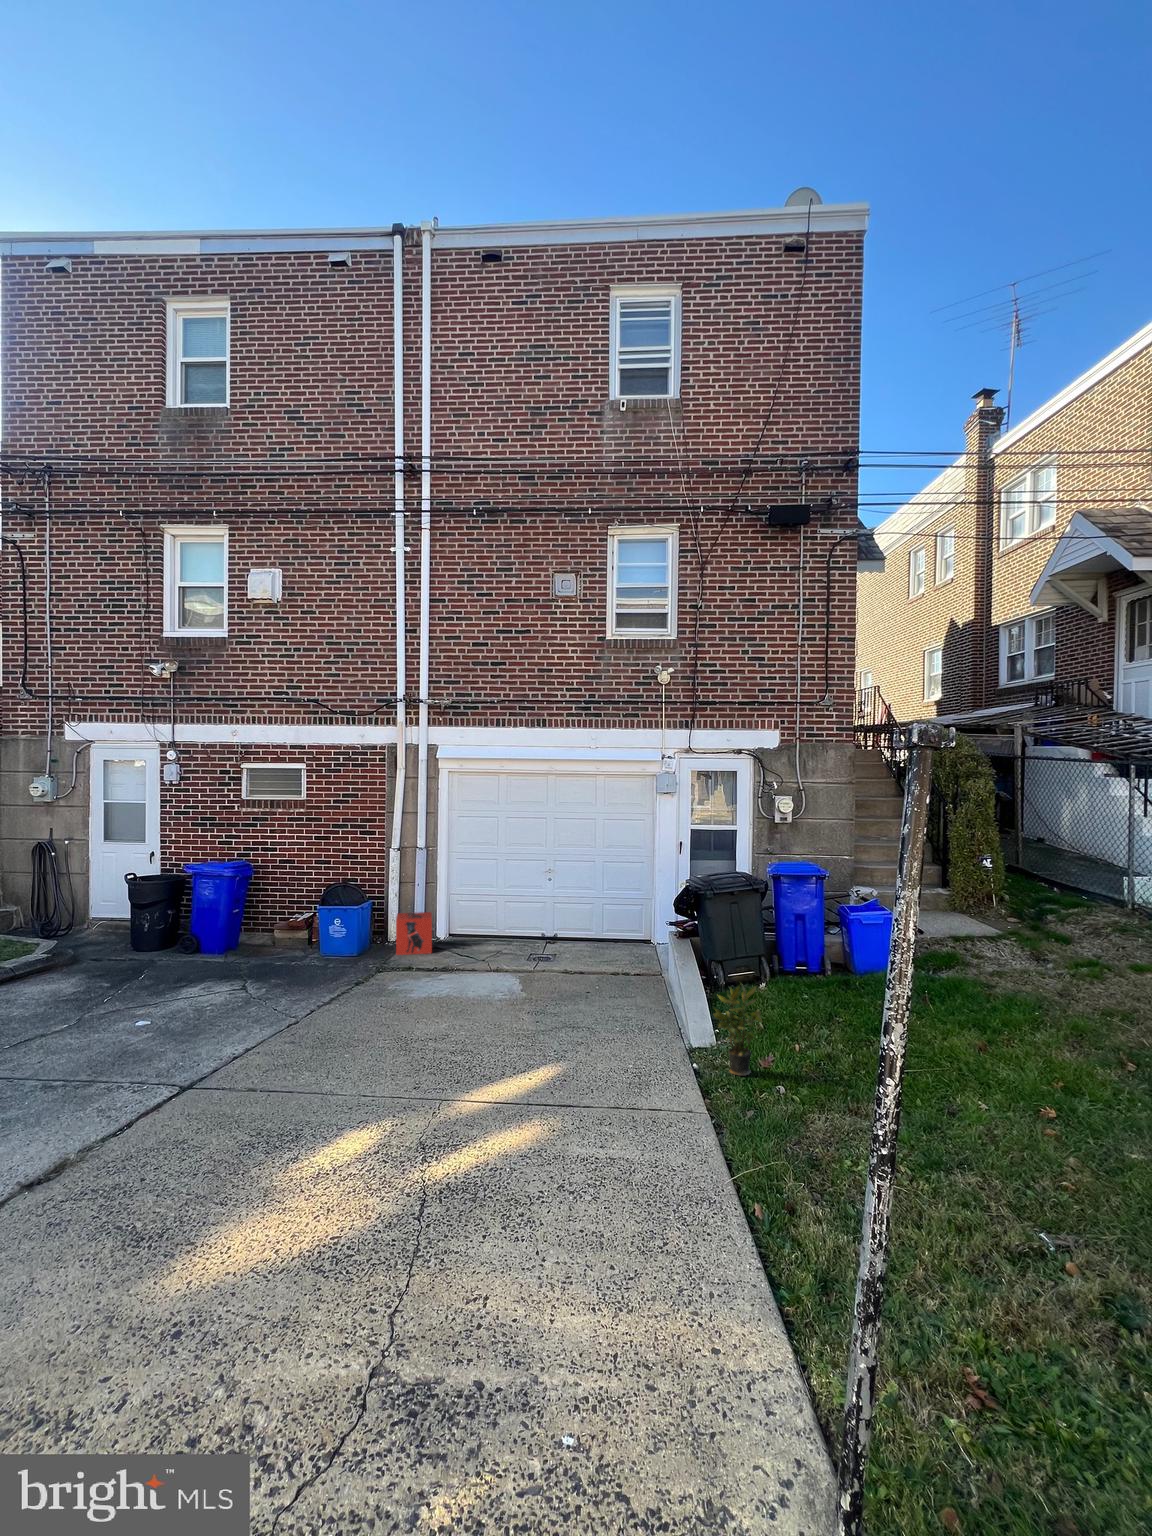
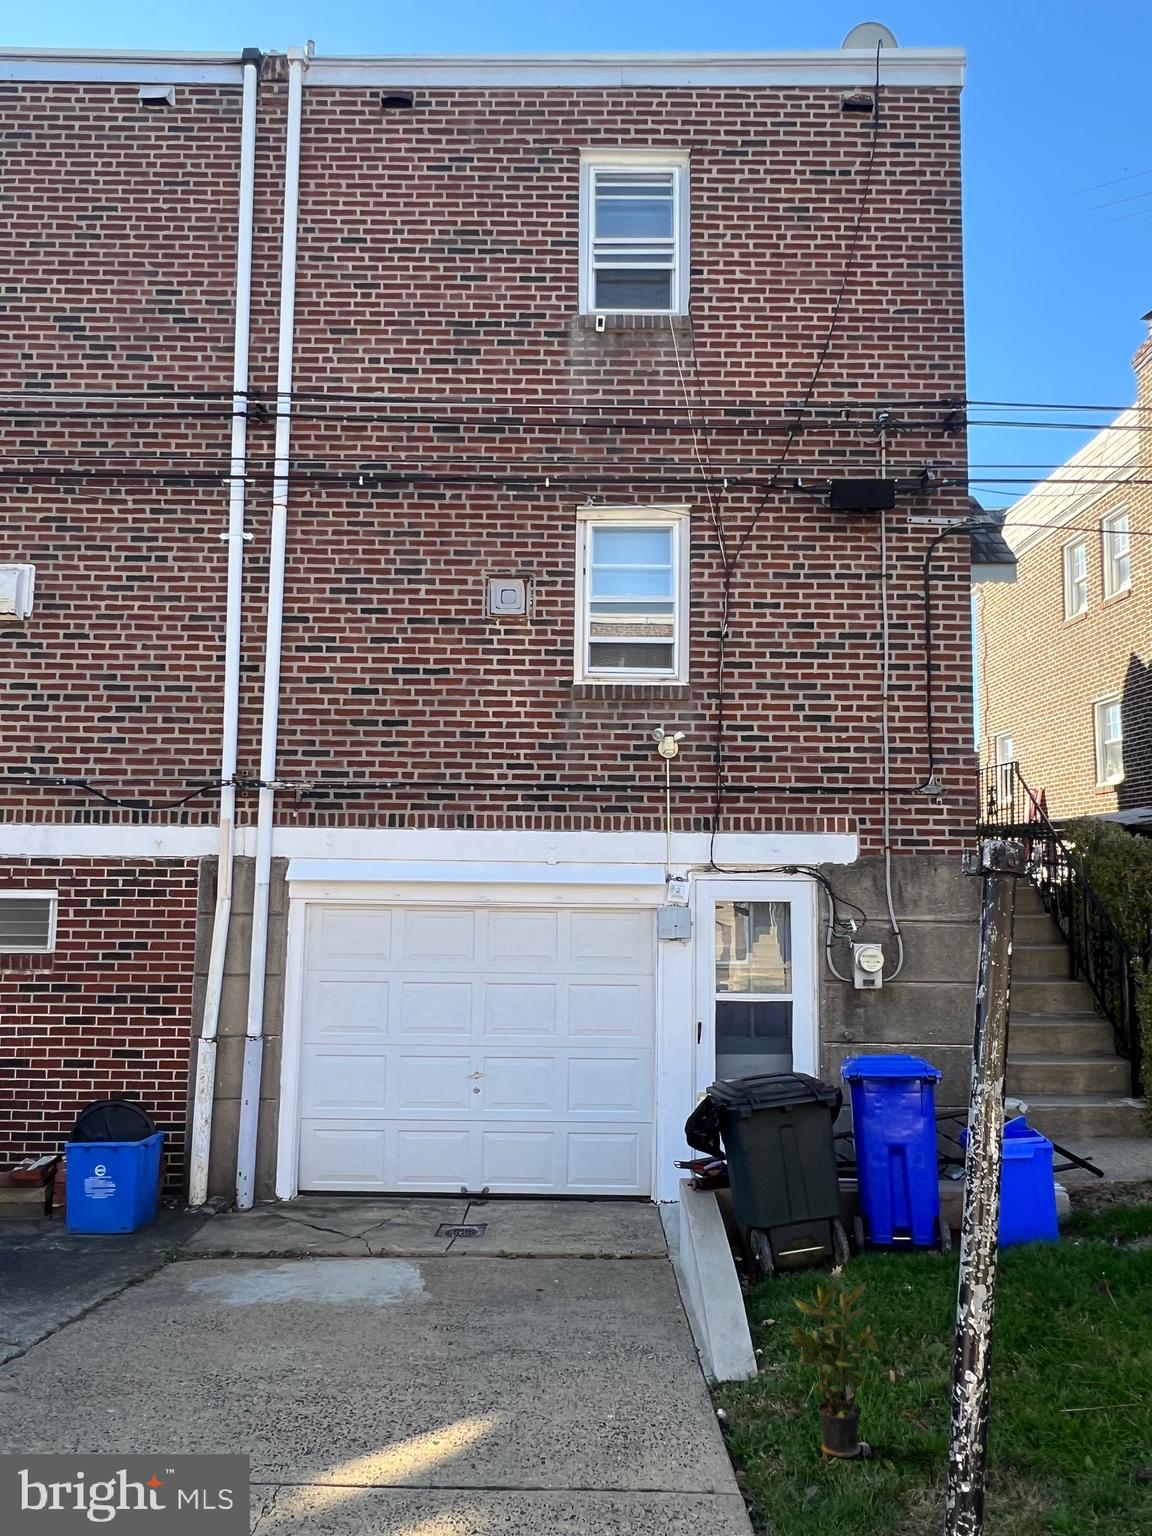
storage box: present [396,912,432,955] -> none [203,1150,269,1230]

